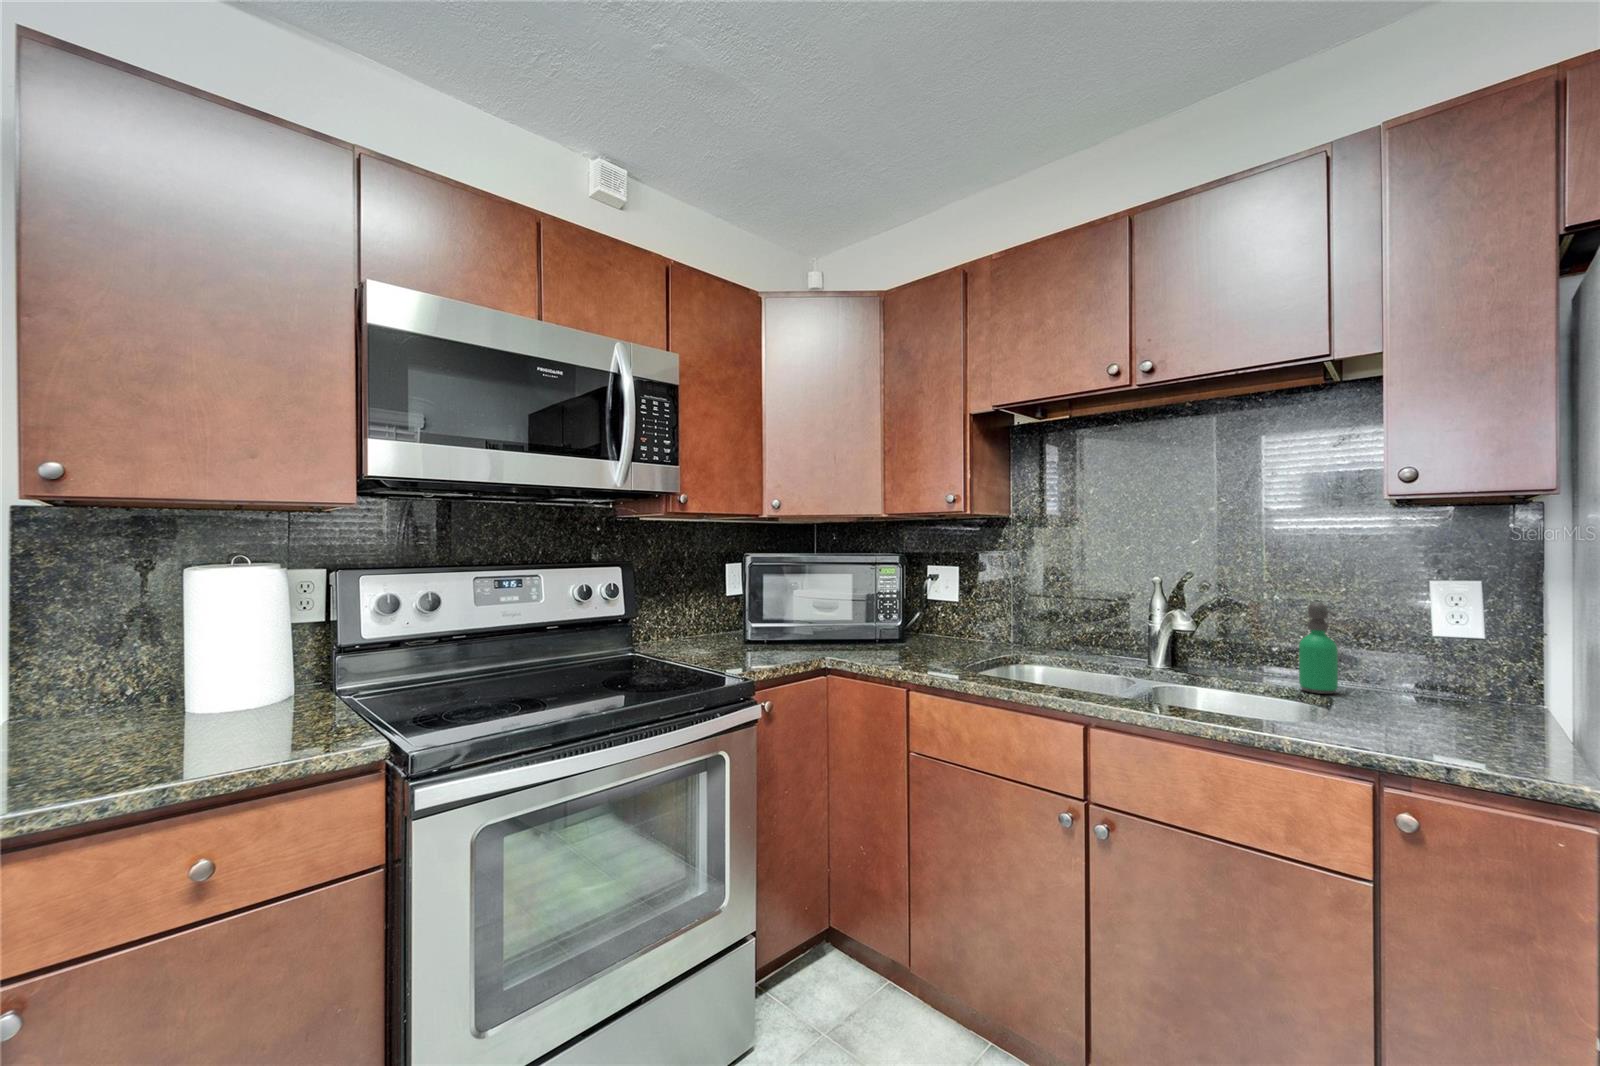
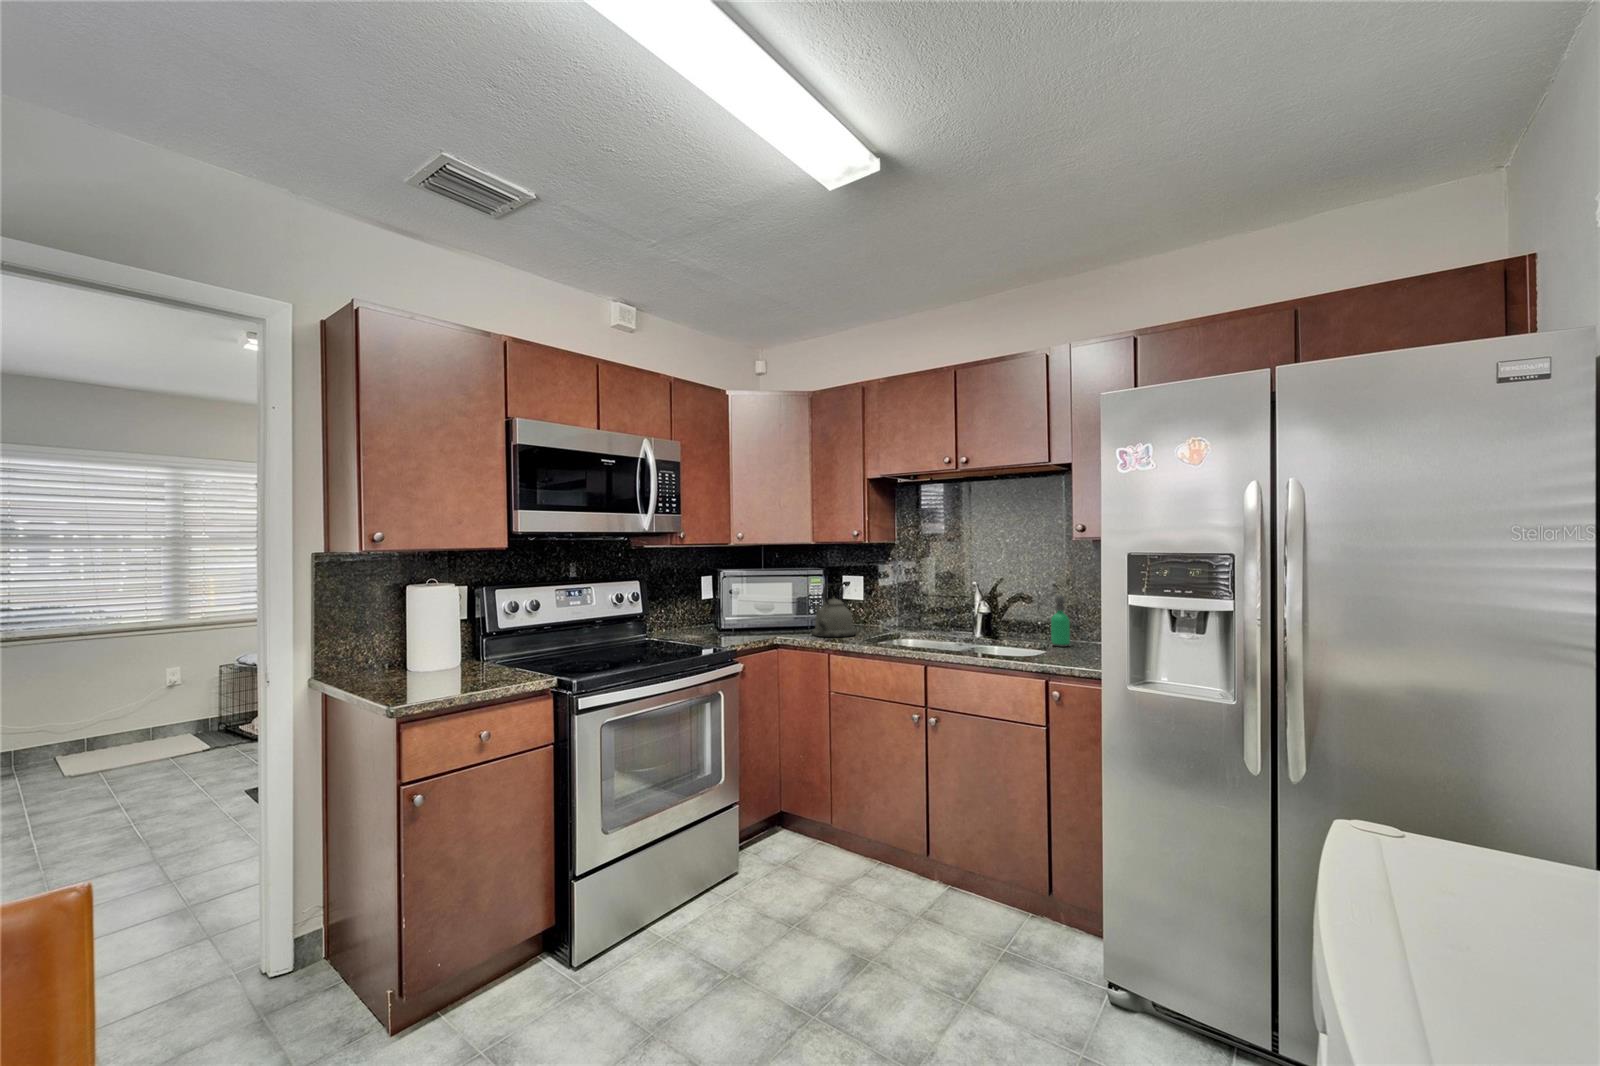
kettle: none [881,577,949,659] -> present [812,584,856,637]

